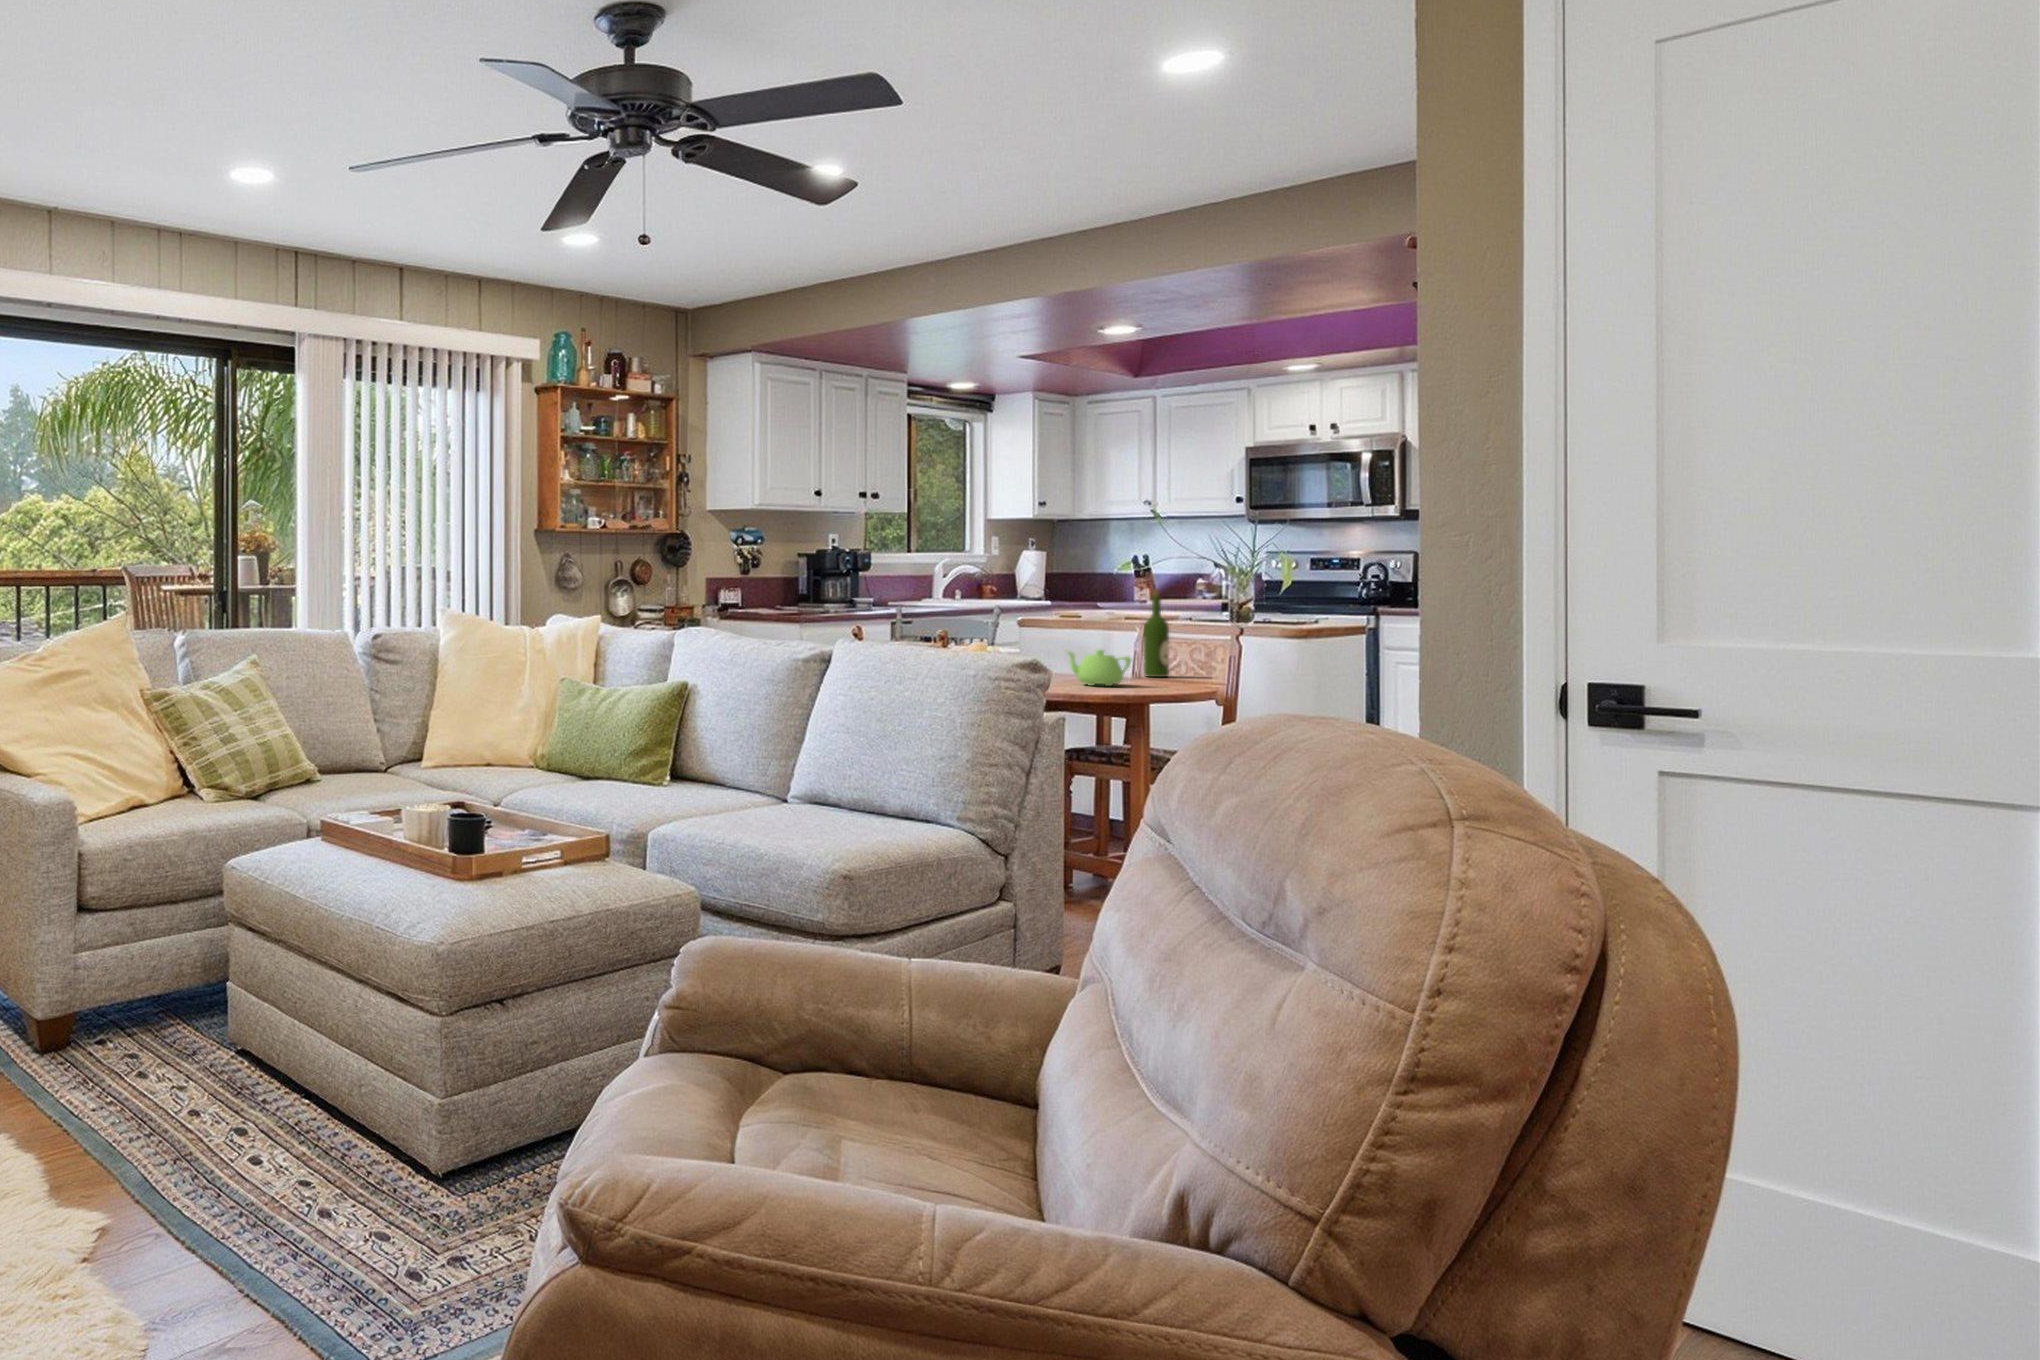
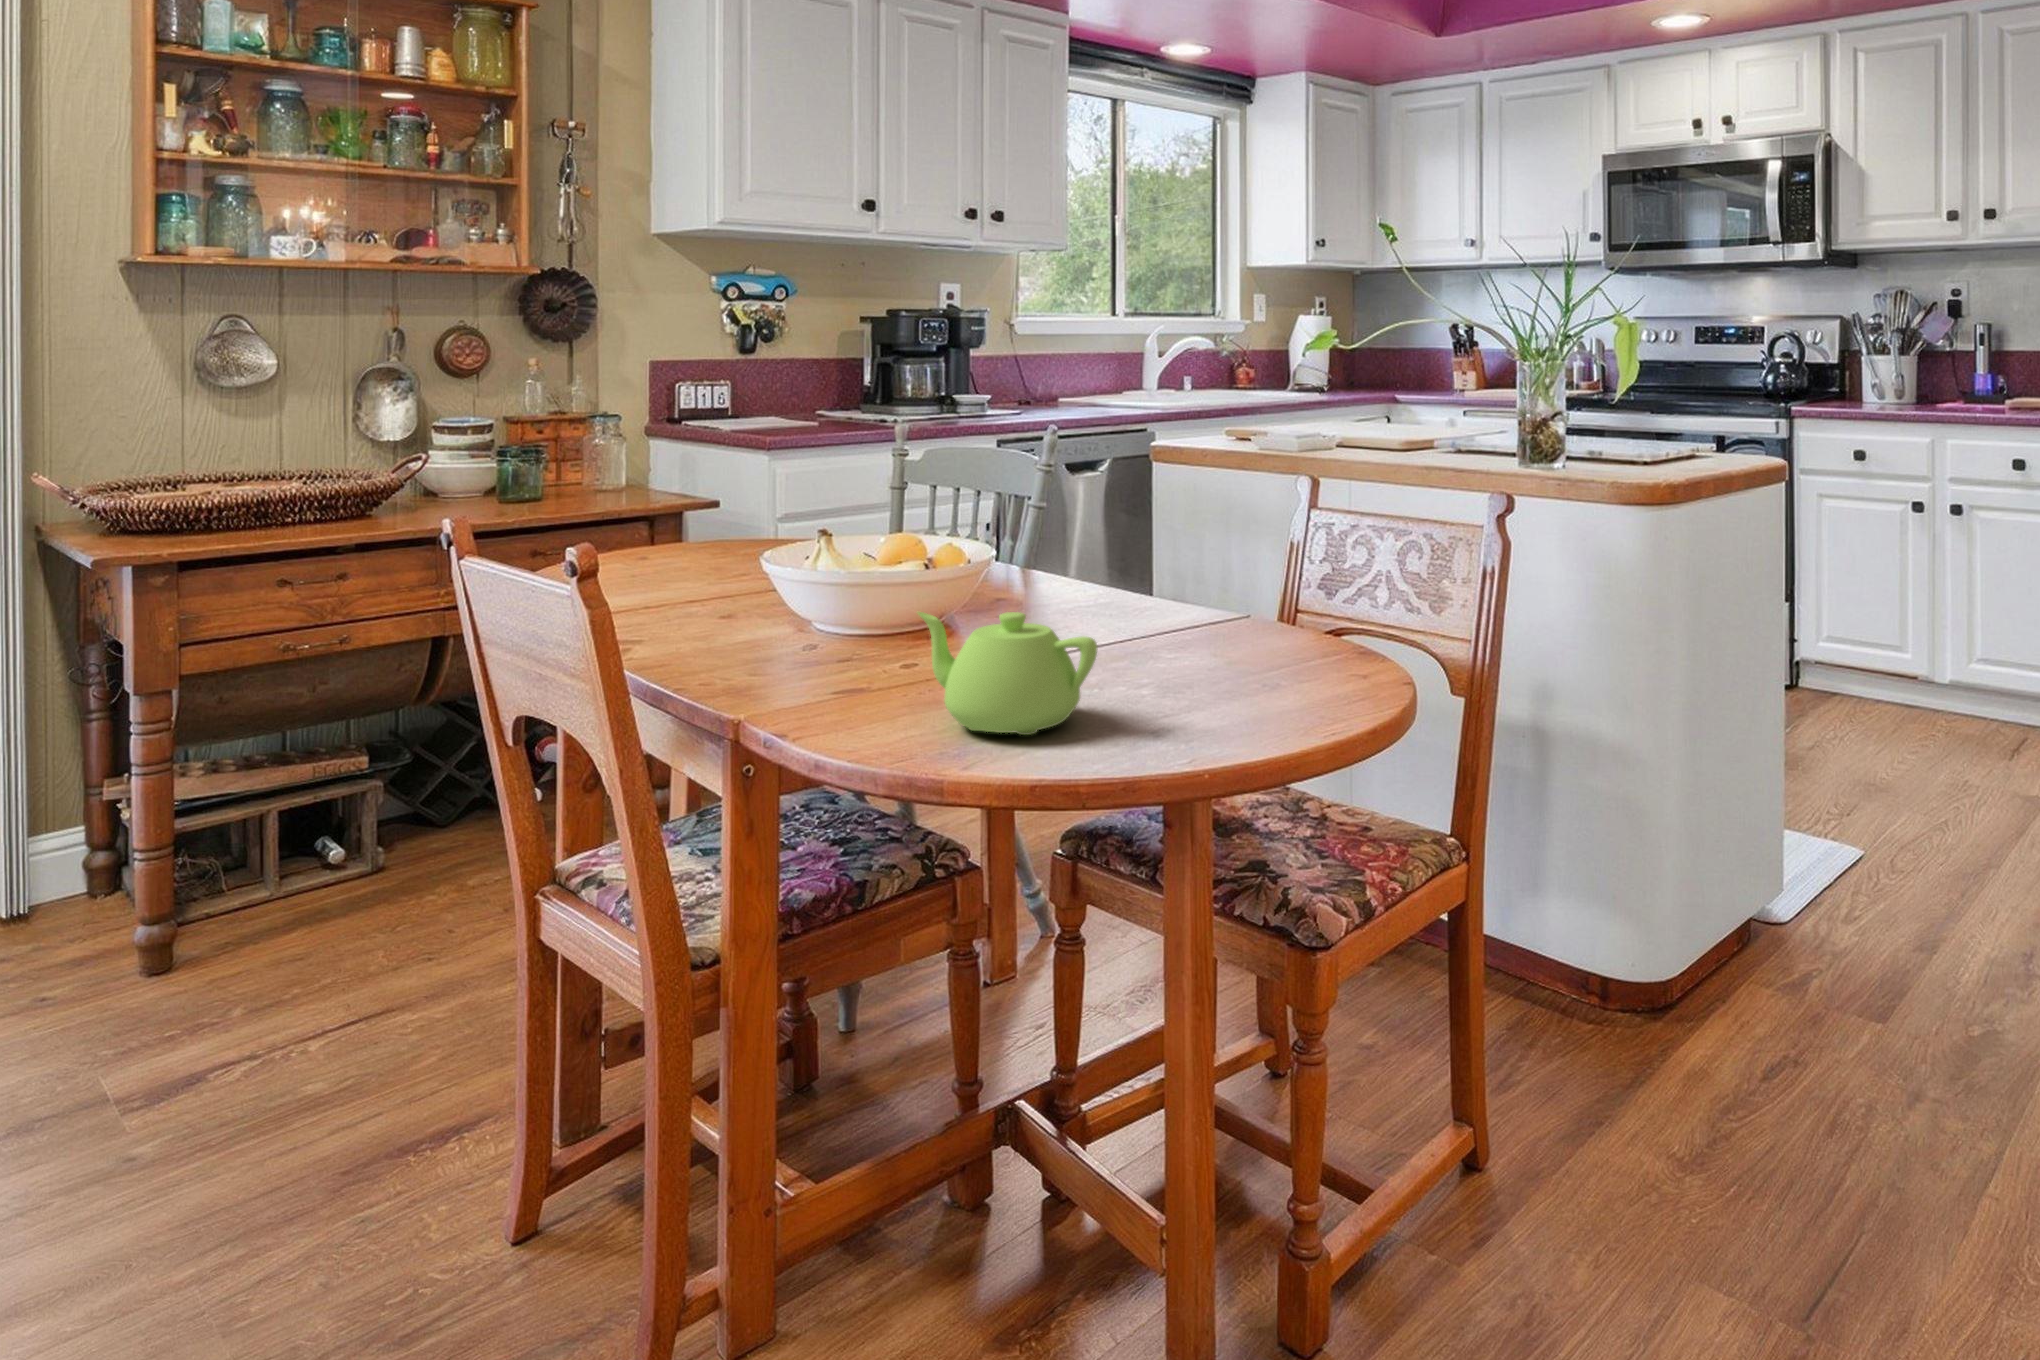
wine bottle: present [1144,590,1169,677] -> none [1228,412,1289,651]

